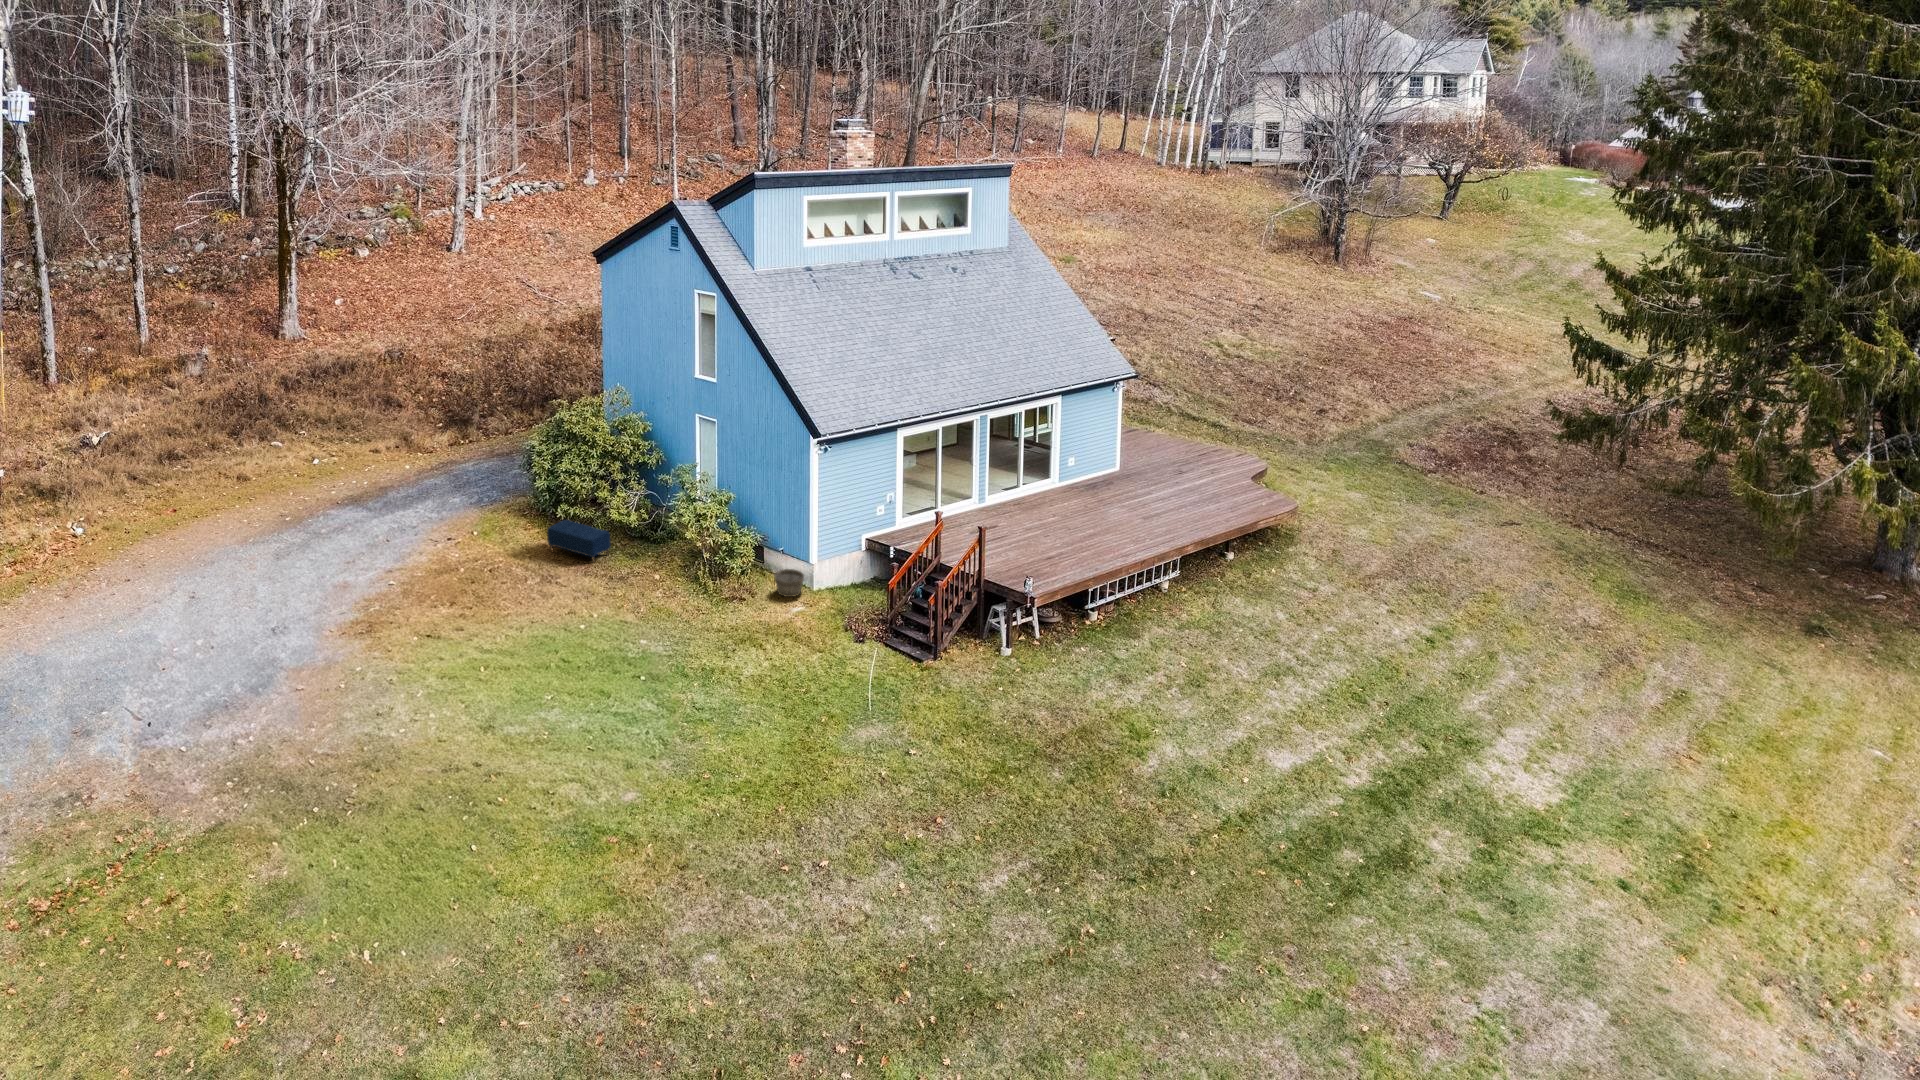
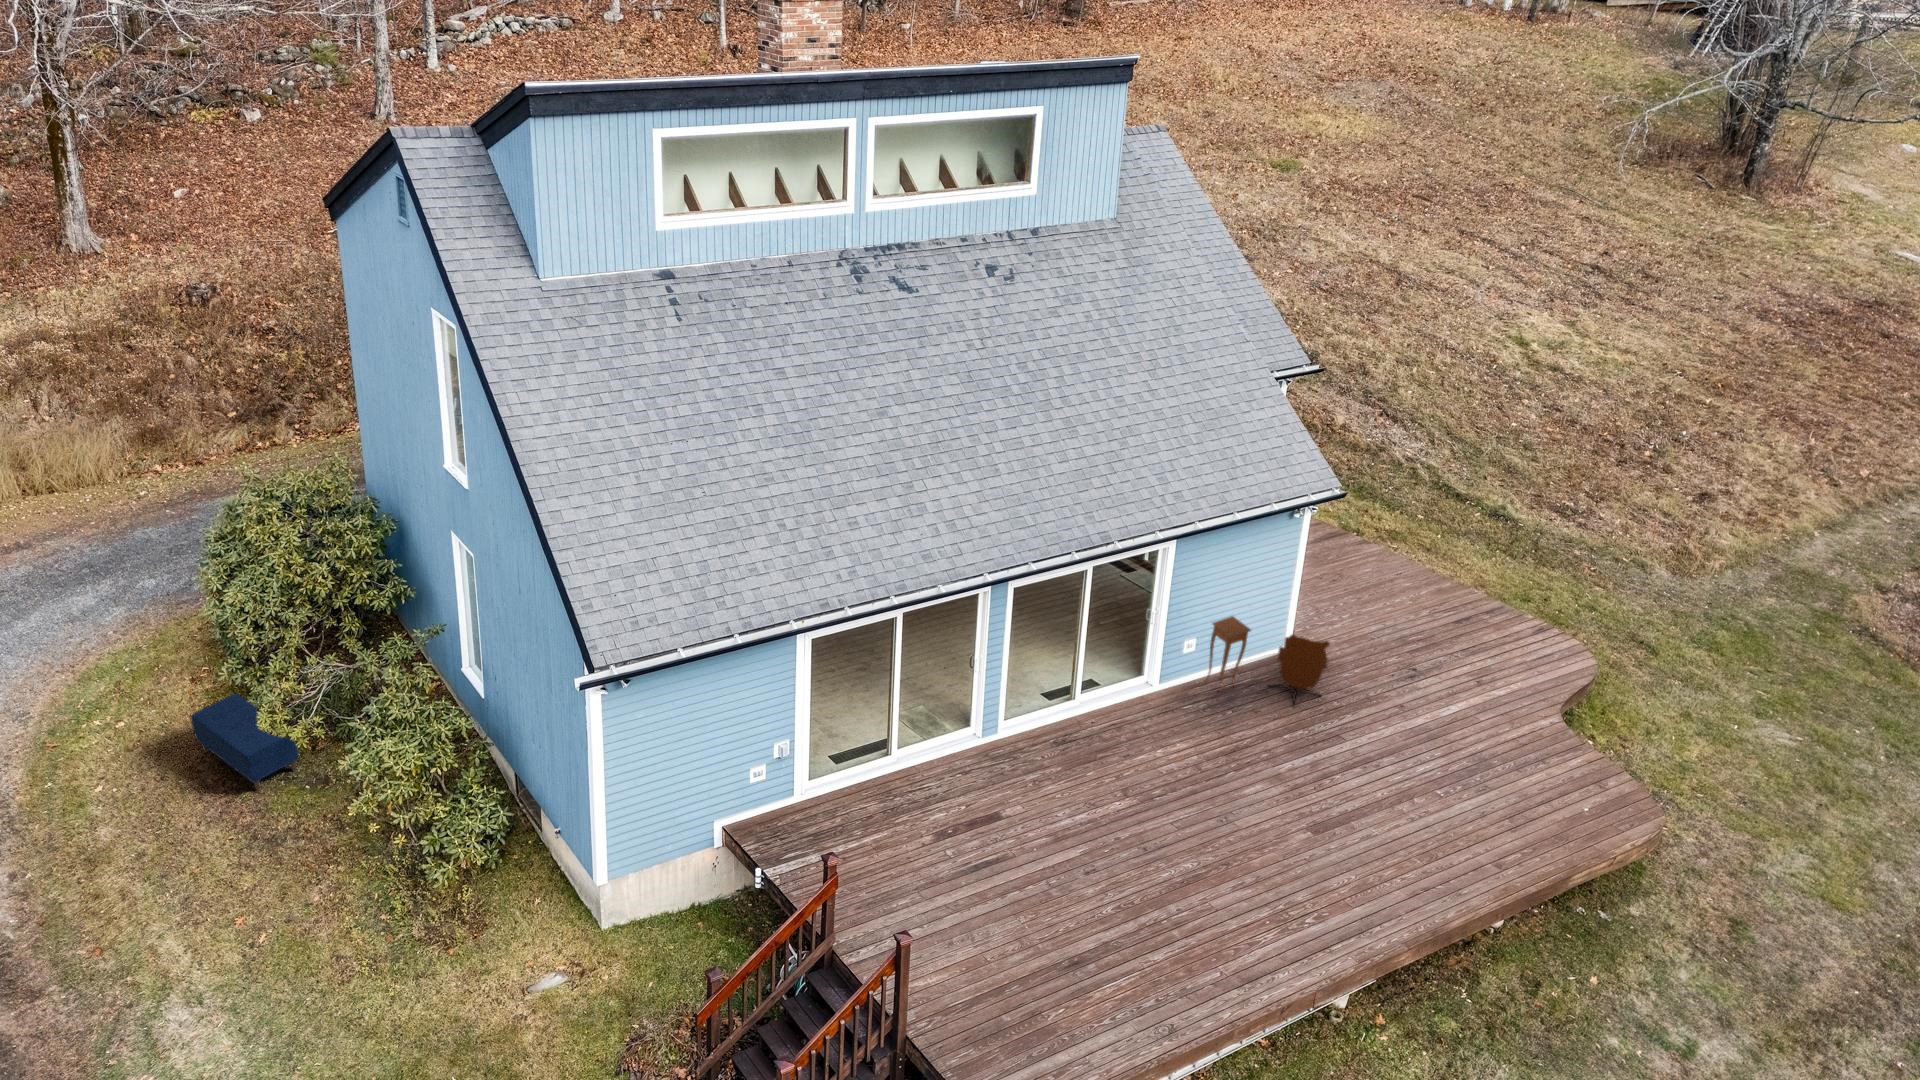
side table: none [1081,446,1104,488] -> present [1206,616,1251,688]
lounge chair: none [1113,448,1144,491] -> present [1269,635,1330,704]
wooden bucket: present [774,569,804,597] -> none [525,877,588,941]

